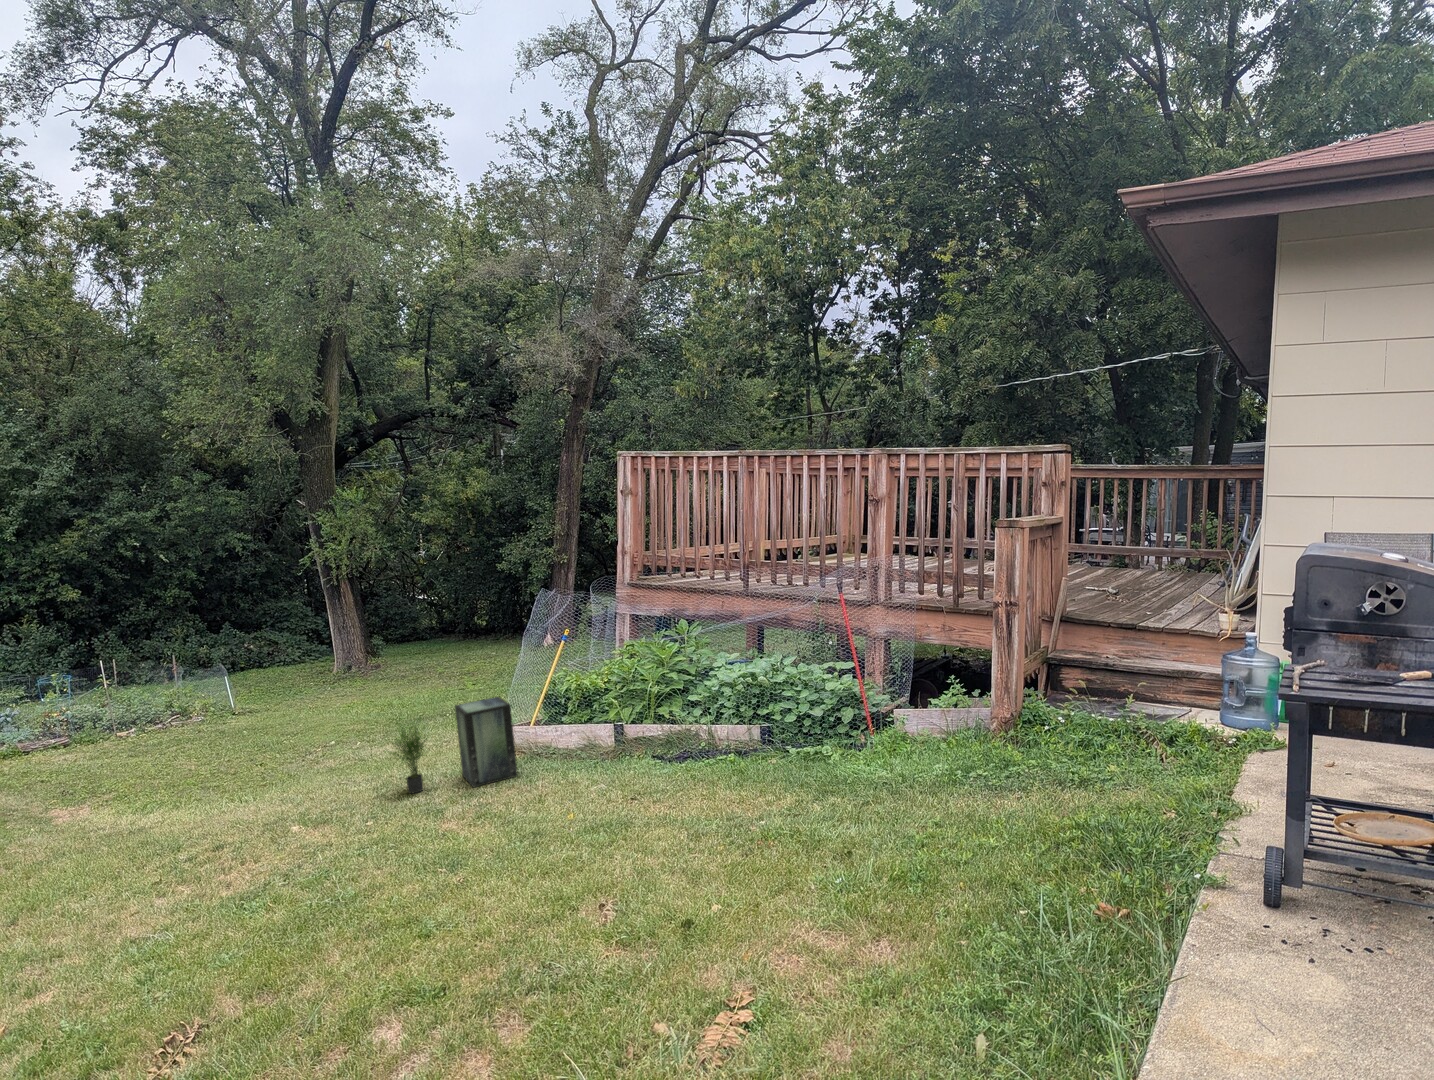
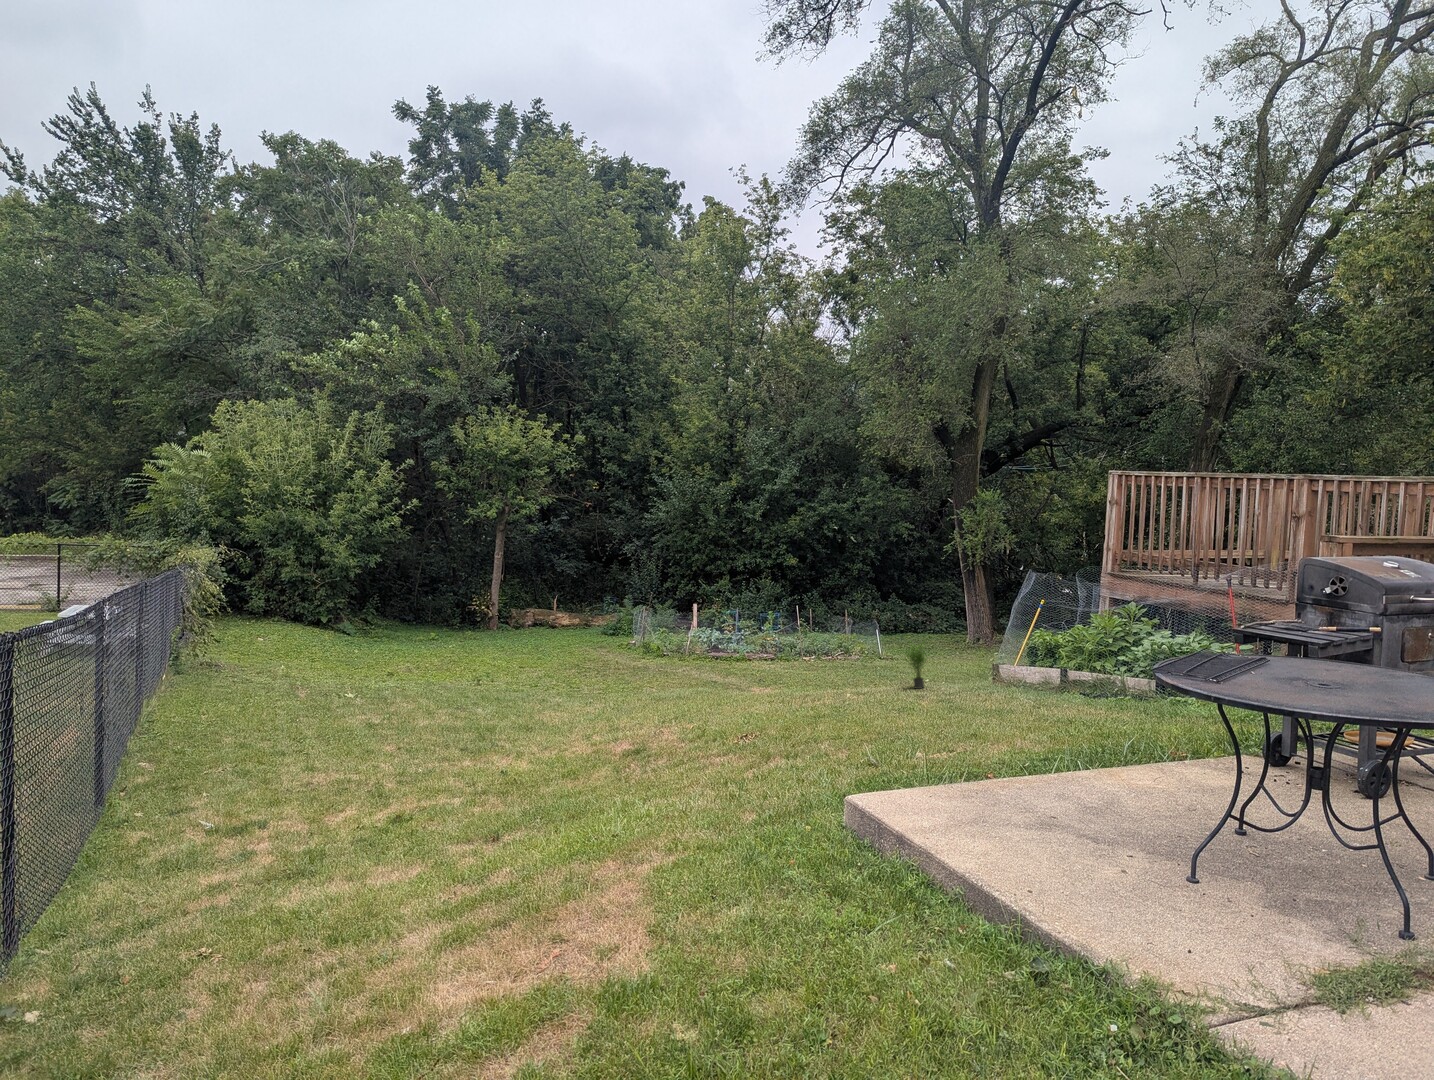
storage box: present [455,697,518,787] -> none [948,636,983,691]

